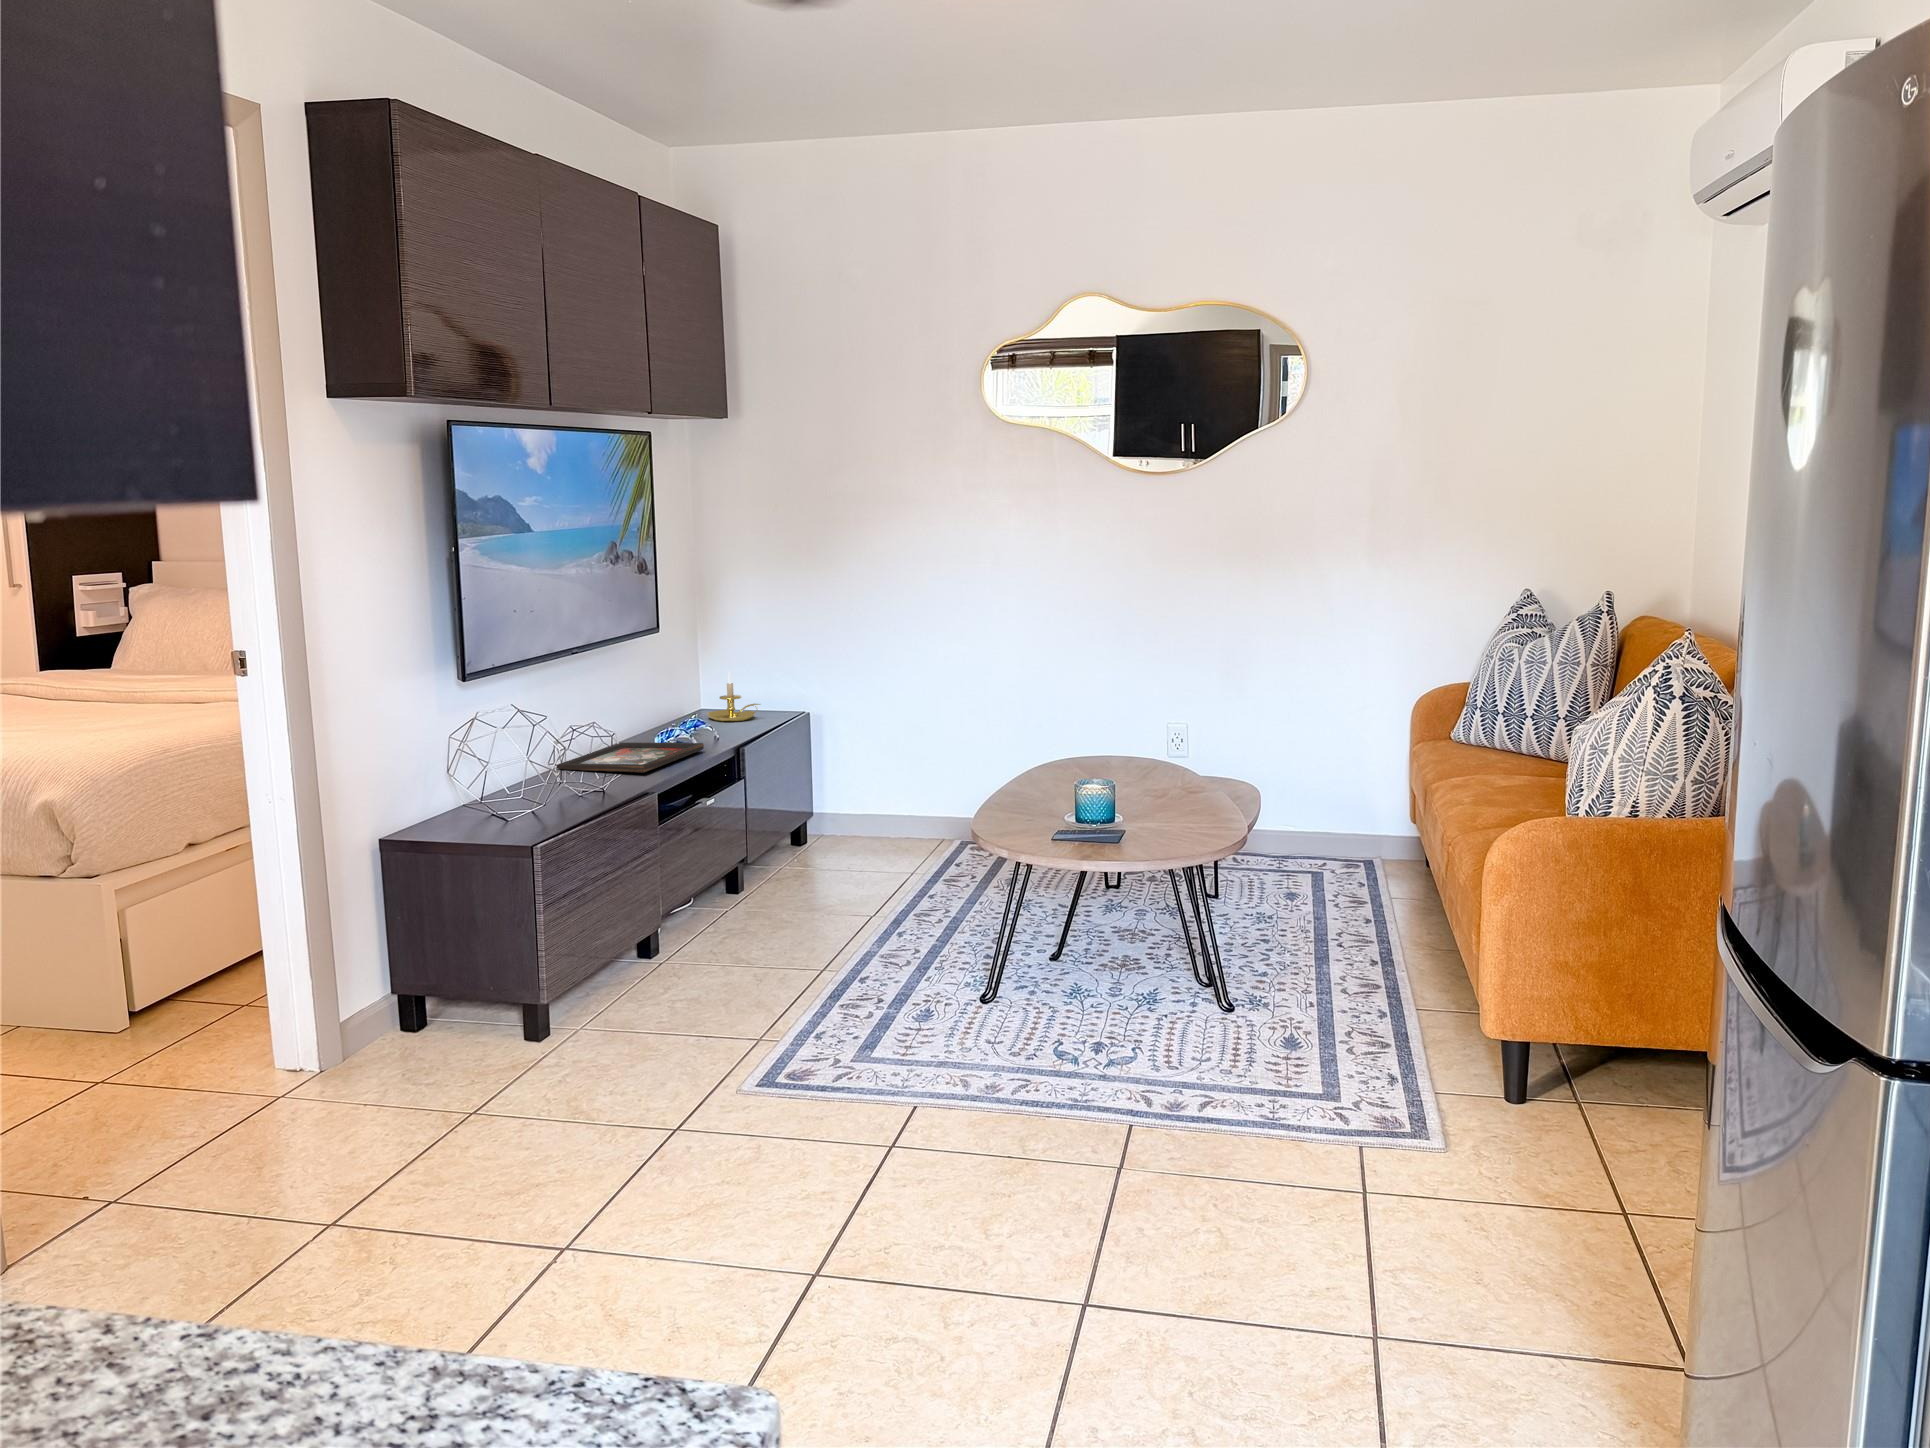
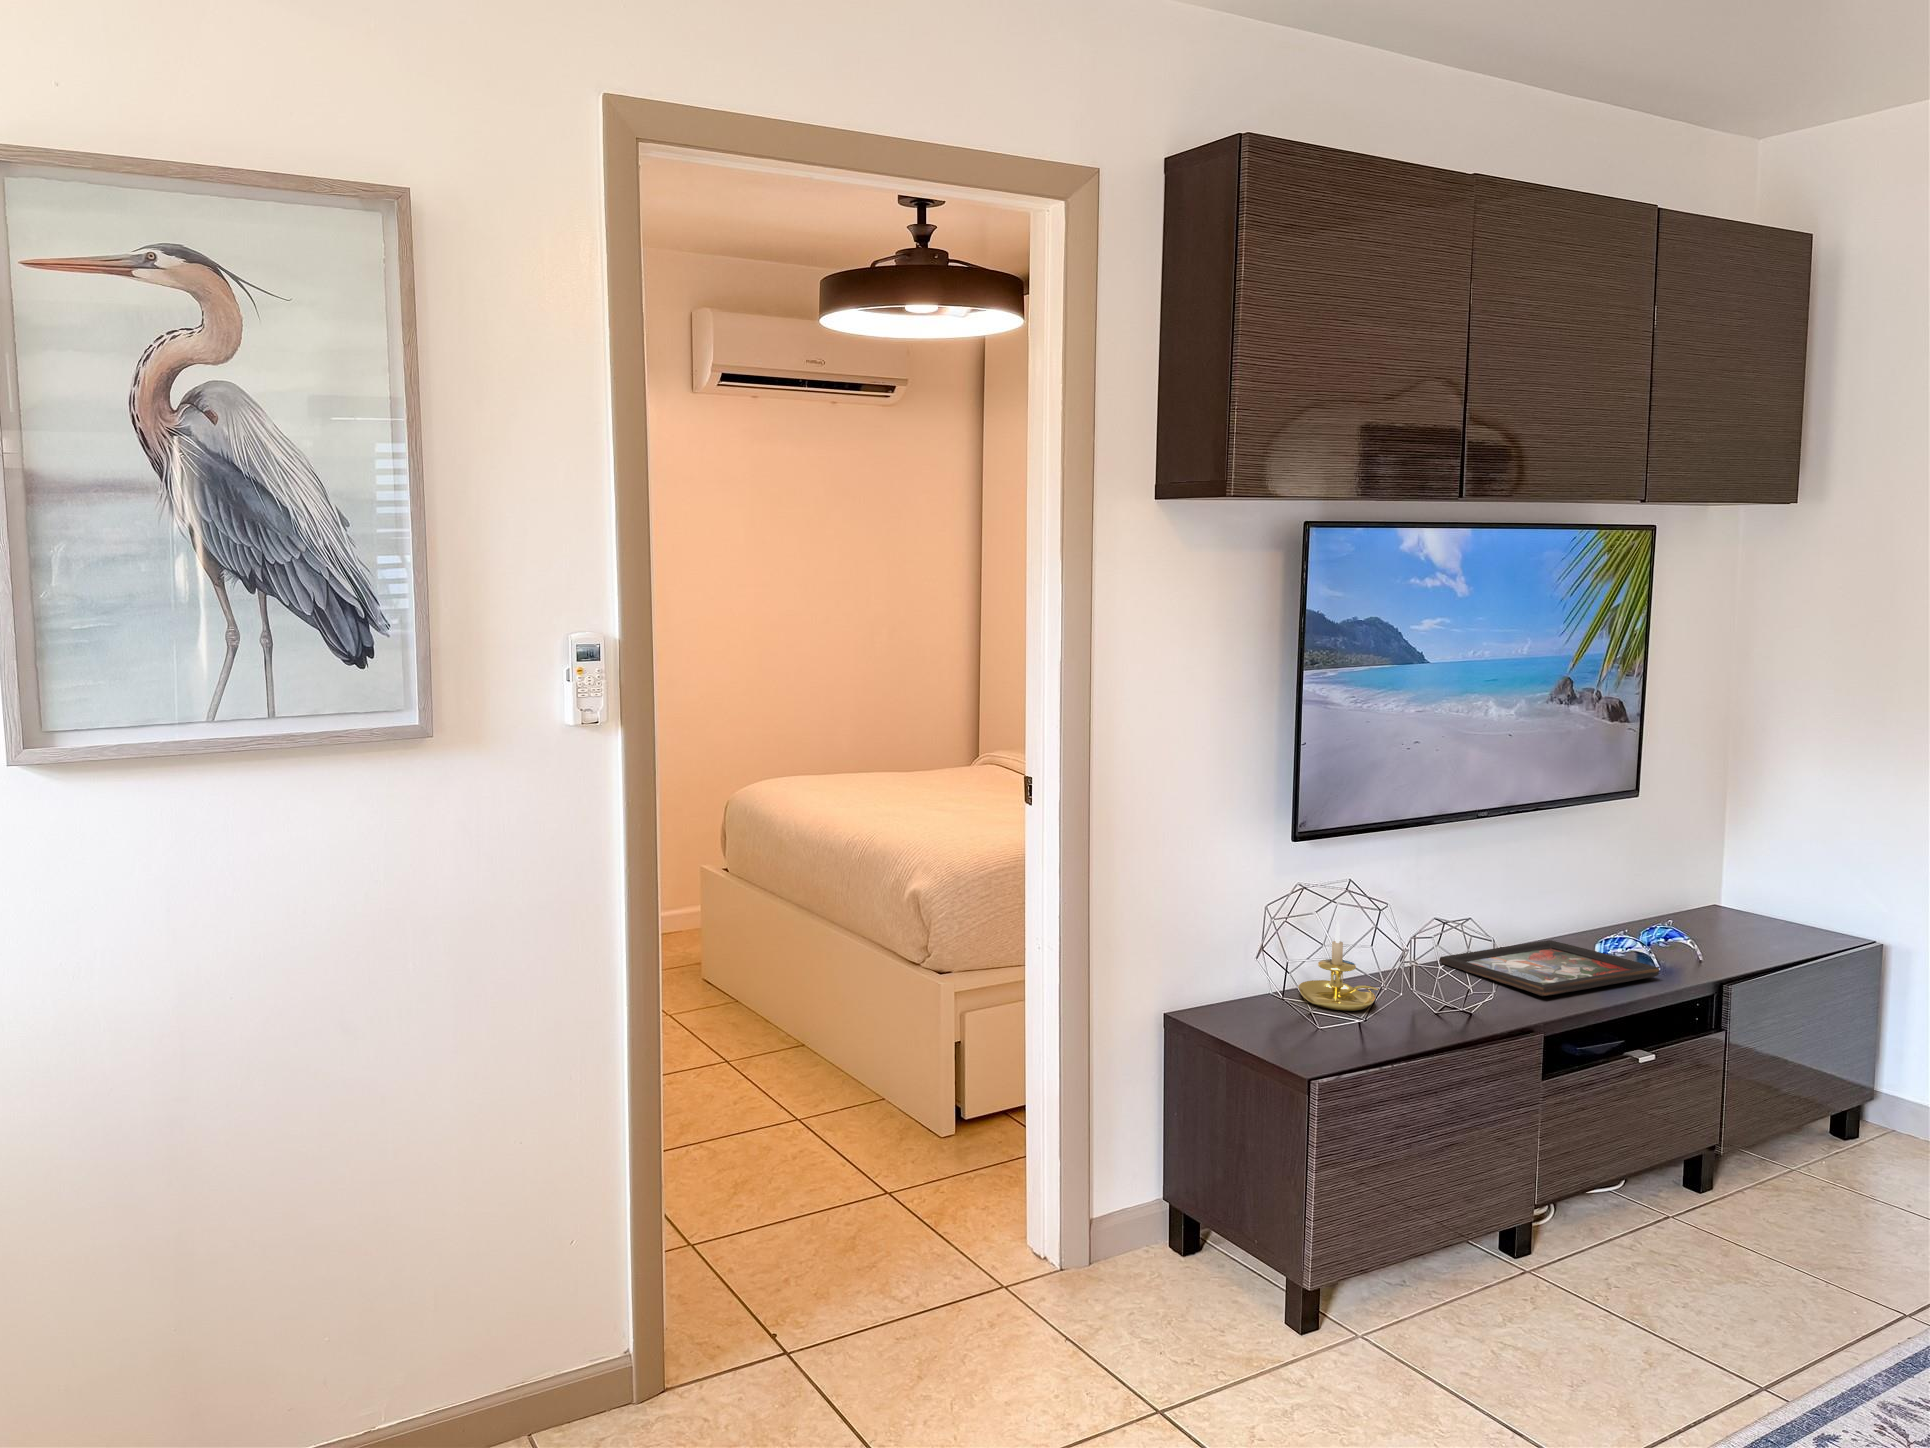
candle holder: present [708,671,760,721] -> present [1298,921,1379,1011]

